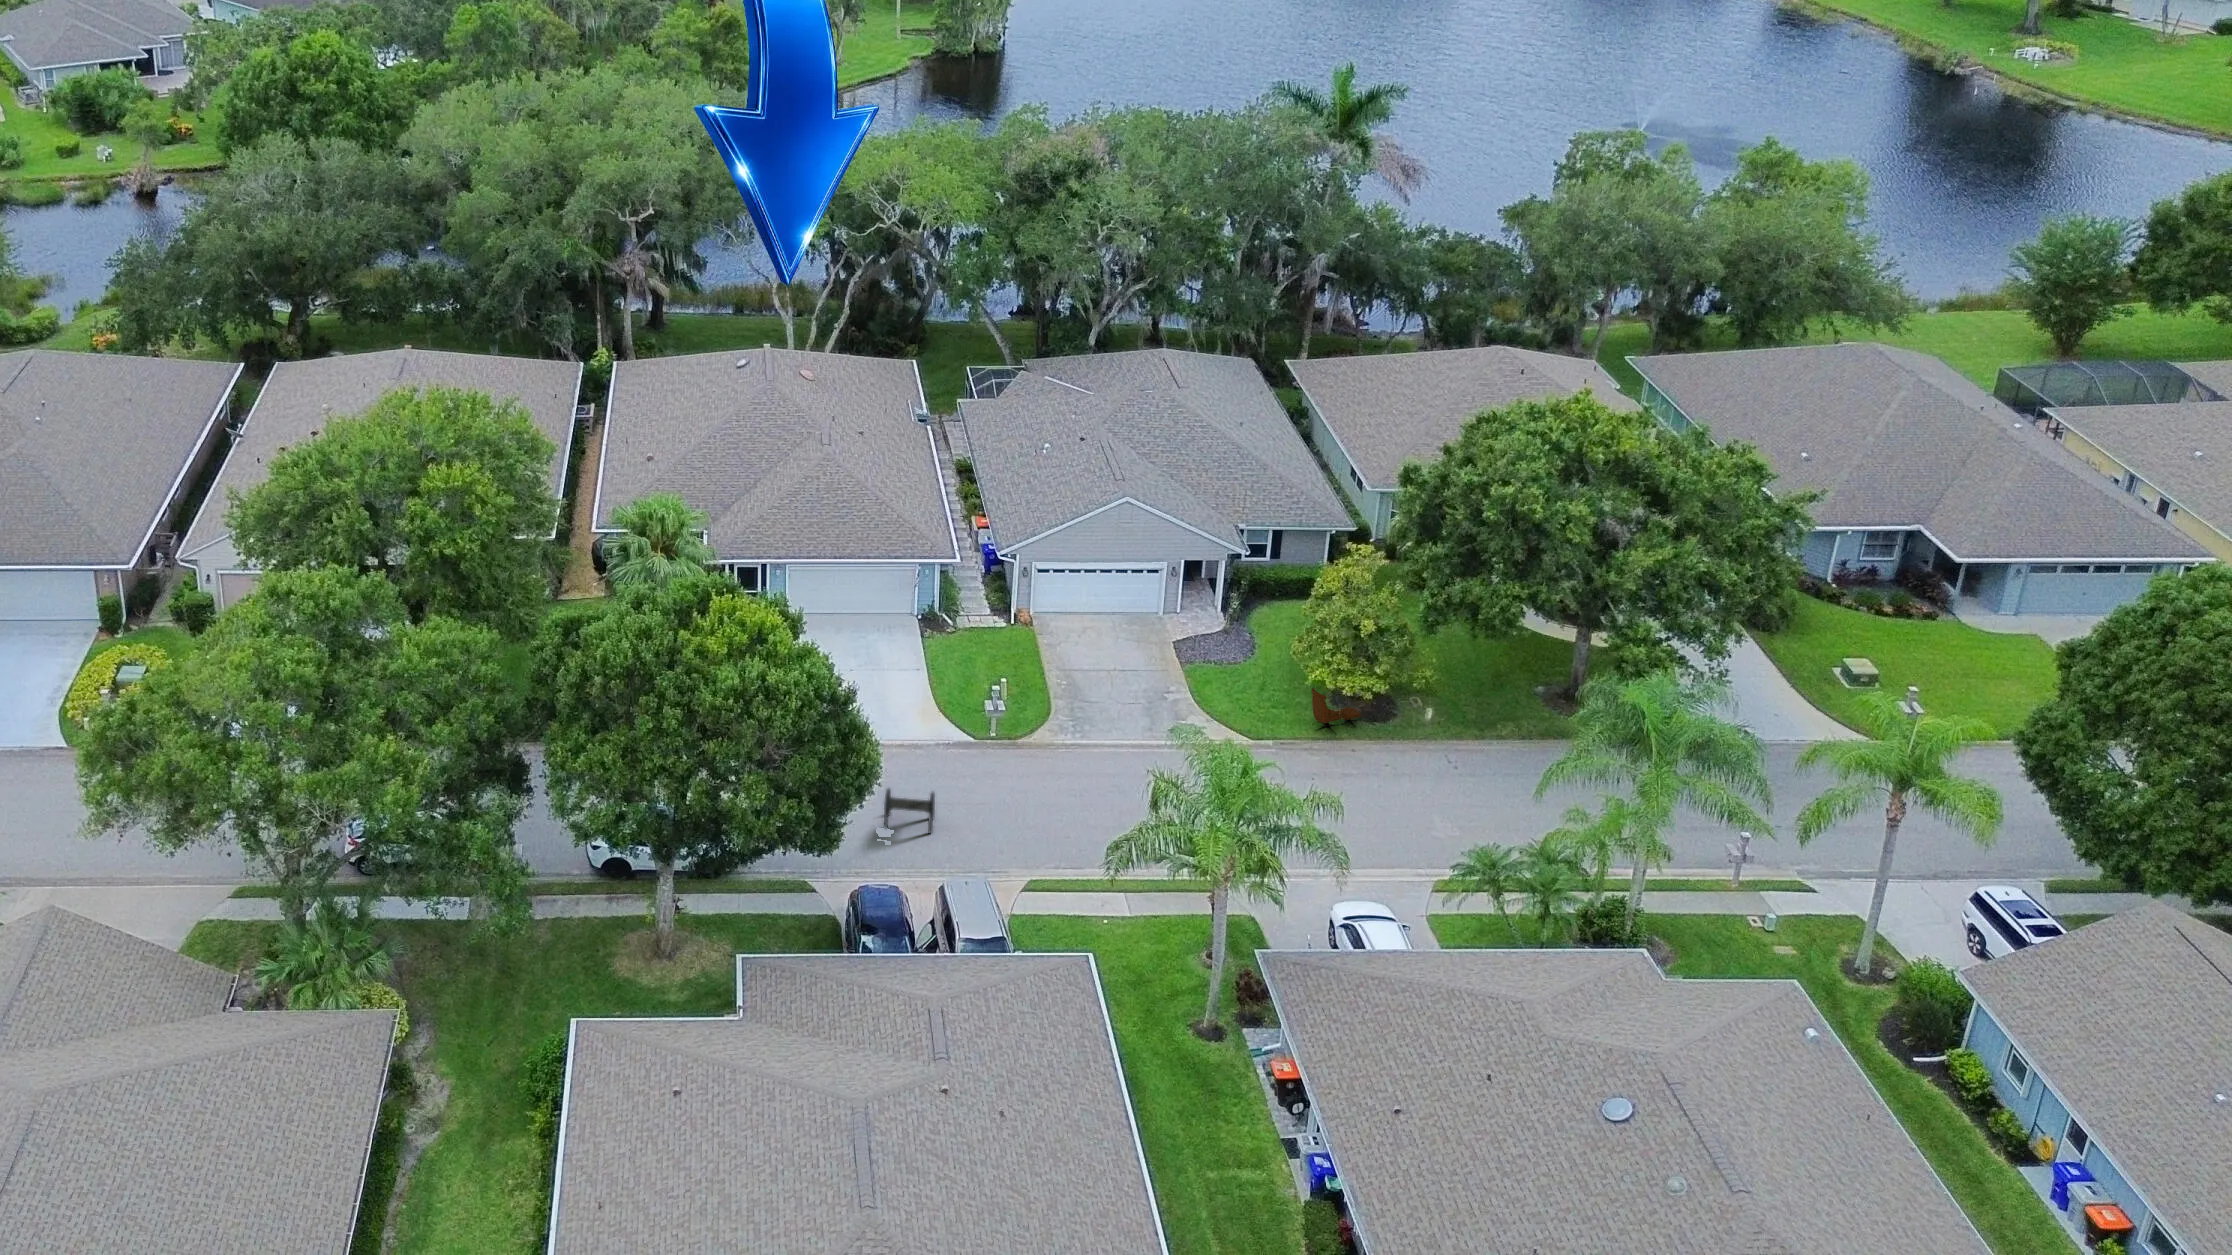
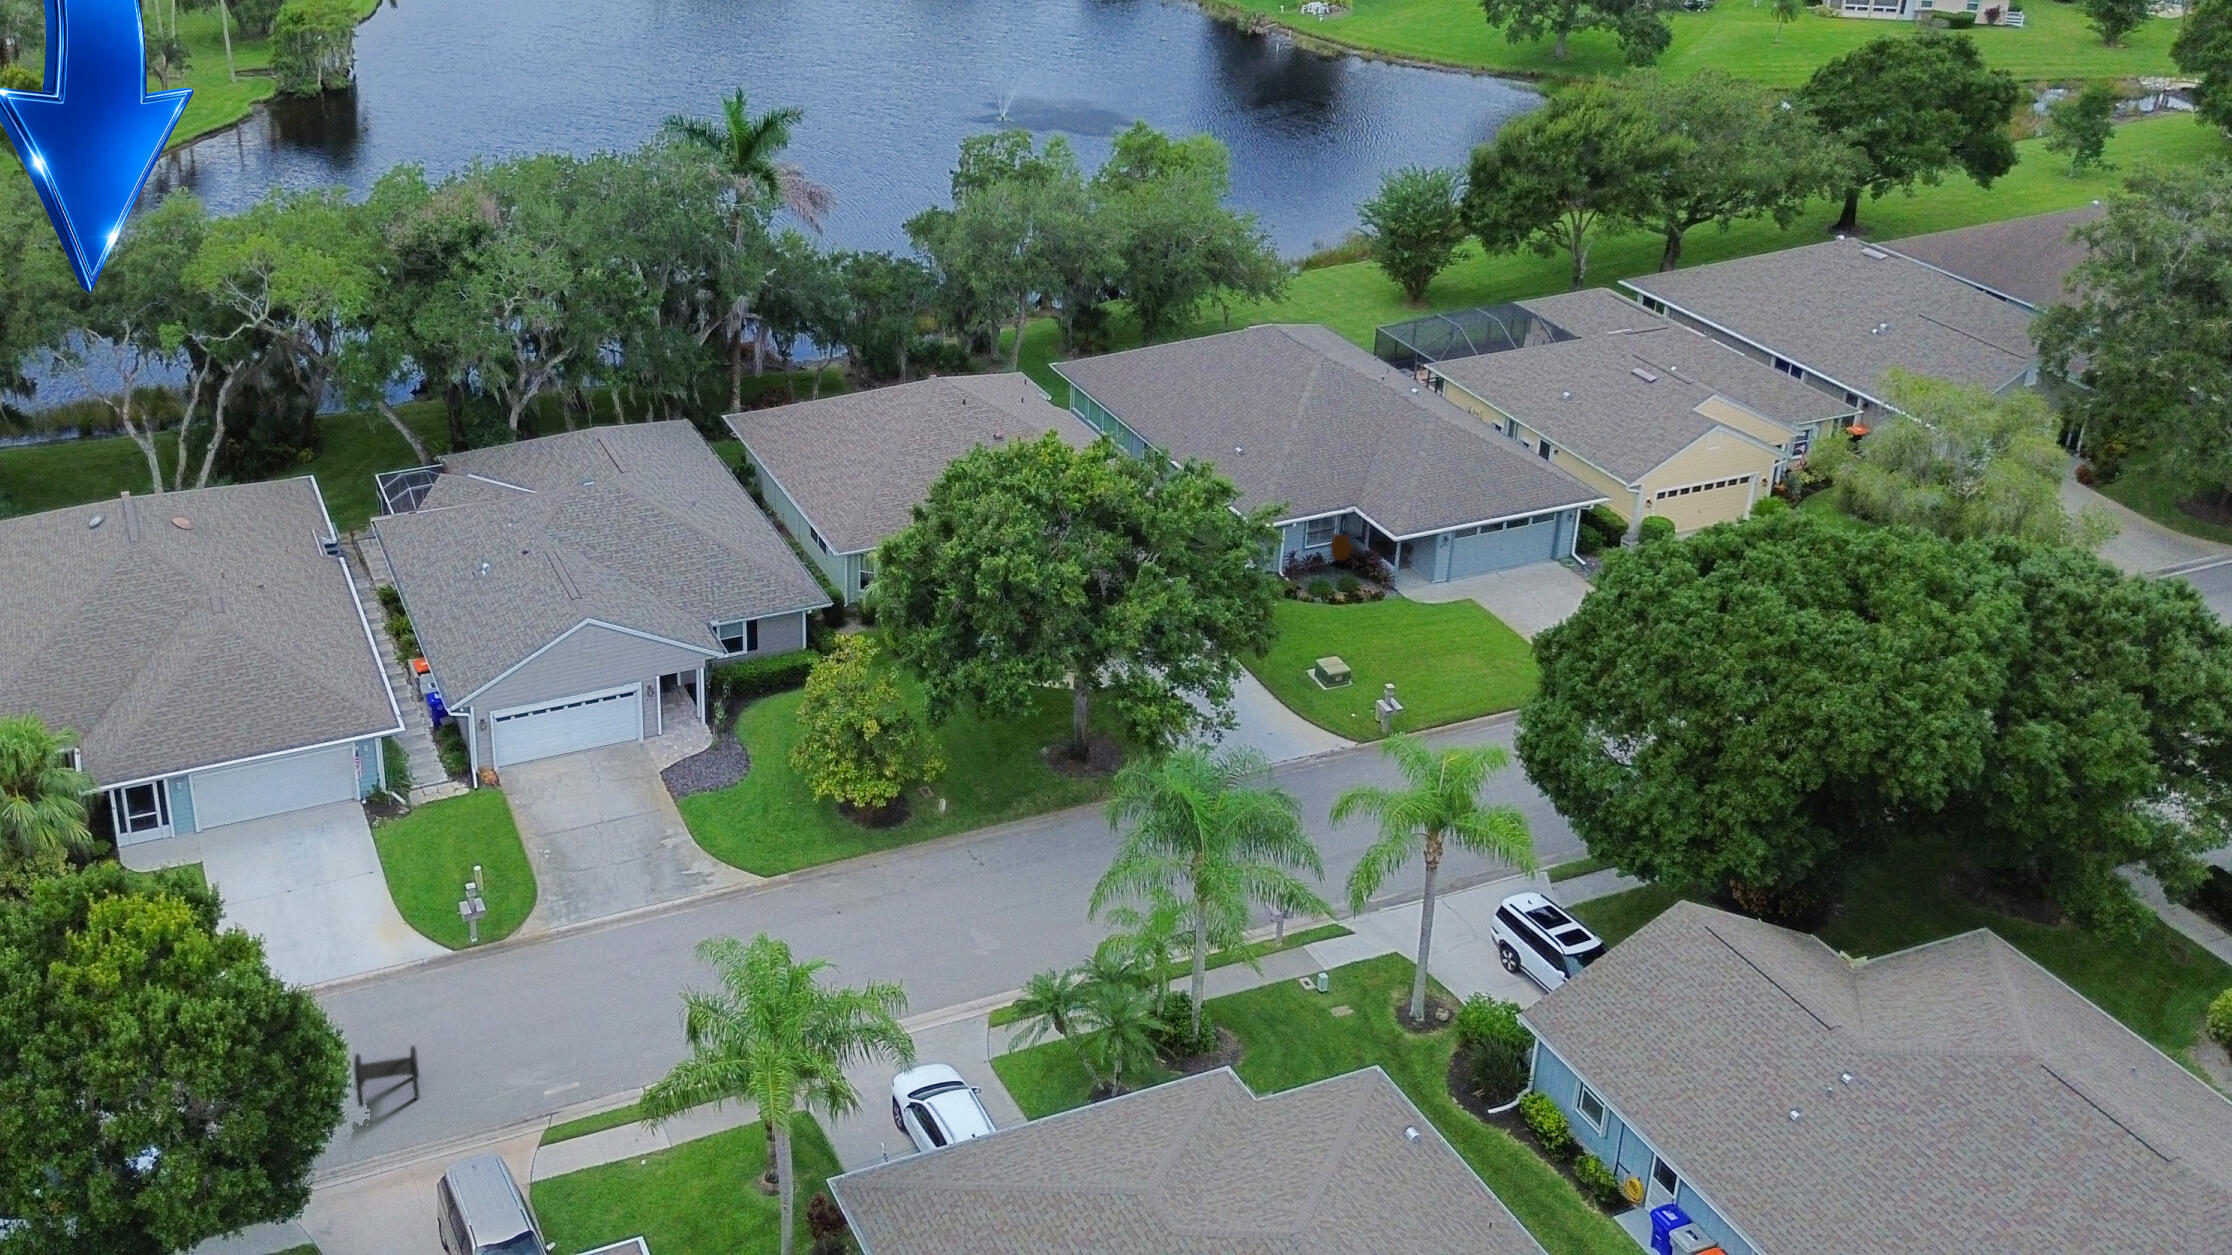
lounge chair: present [1312,688,1361,735] -> present [1330,534,1353,565]

